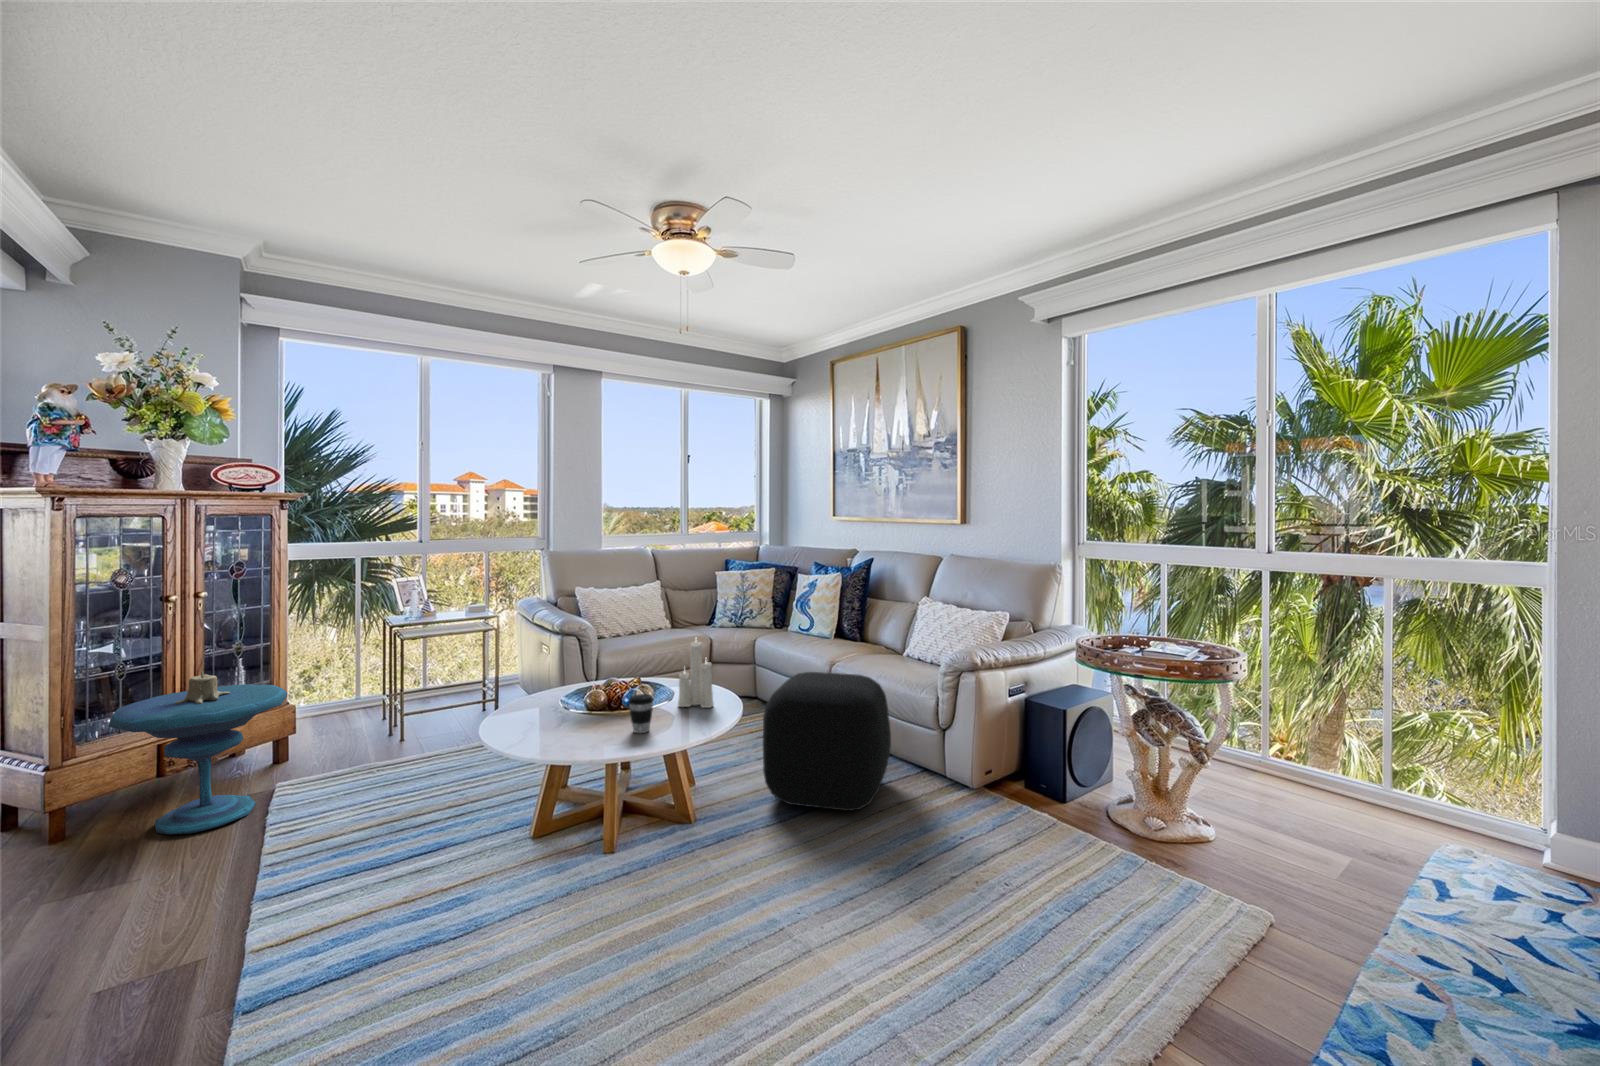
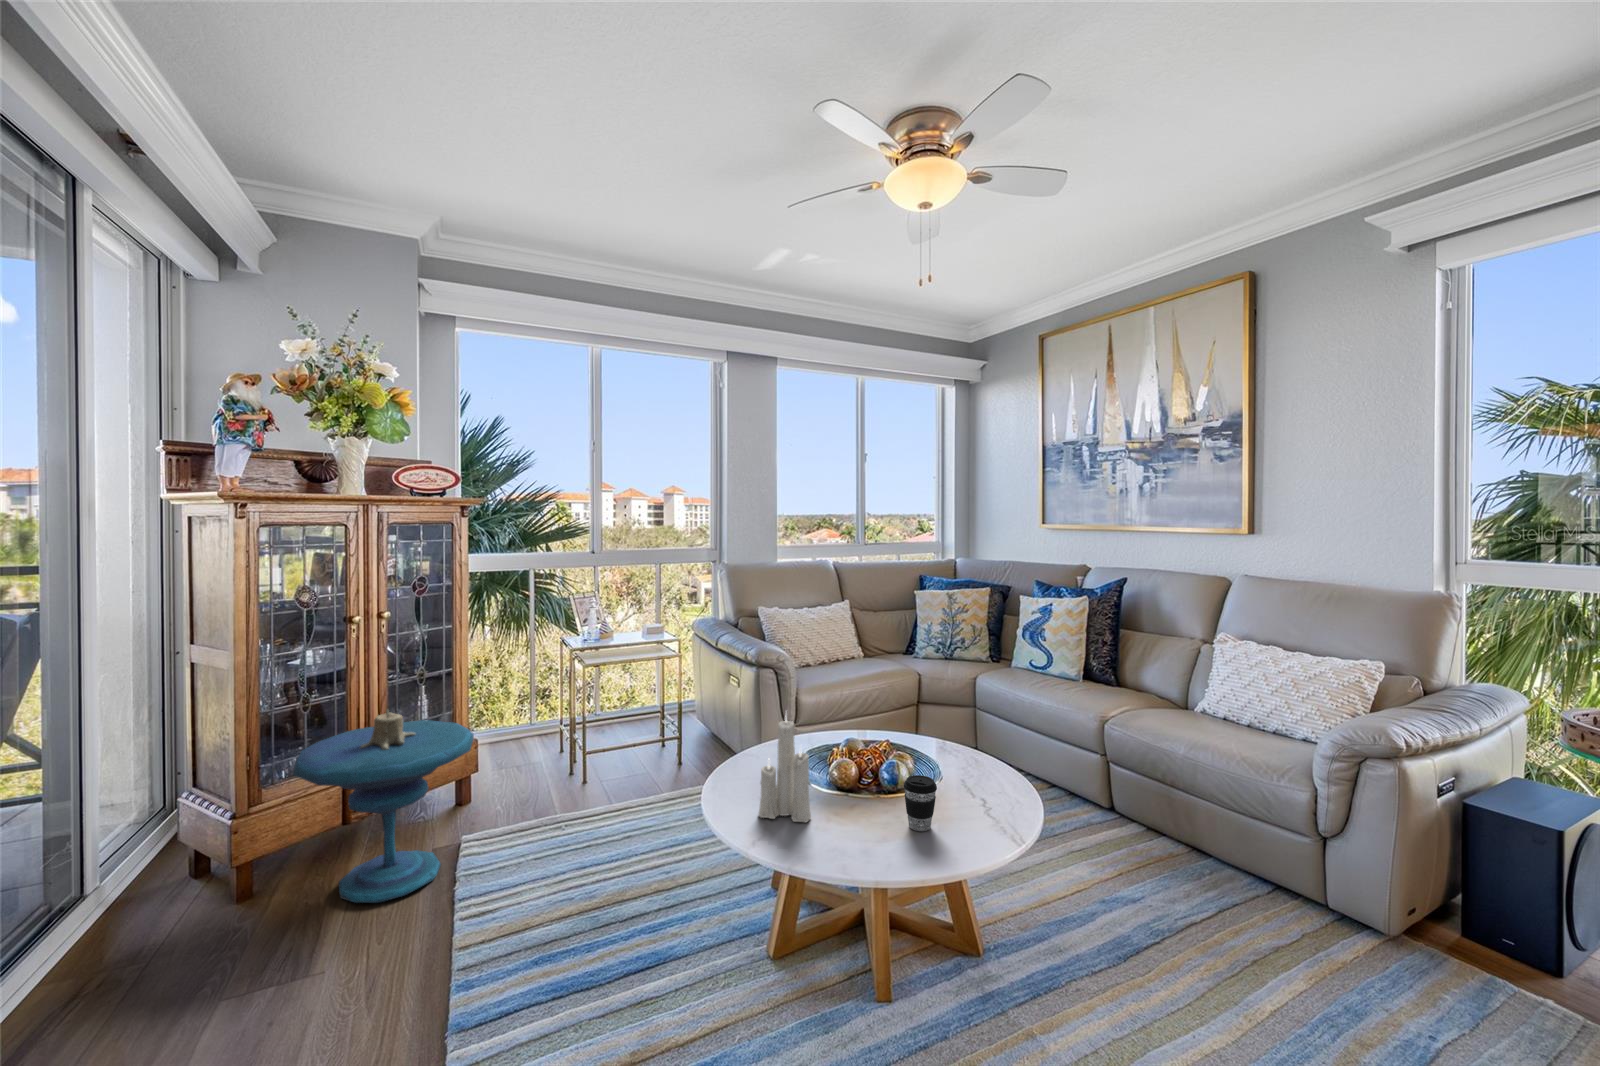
candle: present [678,641,714,708] -> present [759,717,811,822]
ottoman: present [763,672,891,811] -> none [1055,741,1250,953]

